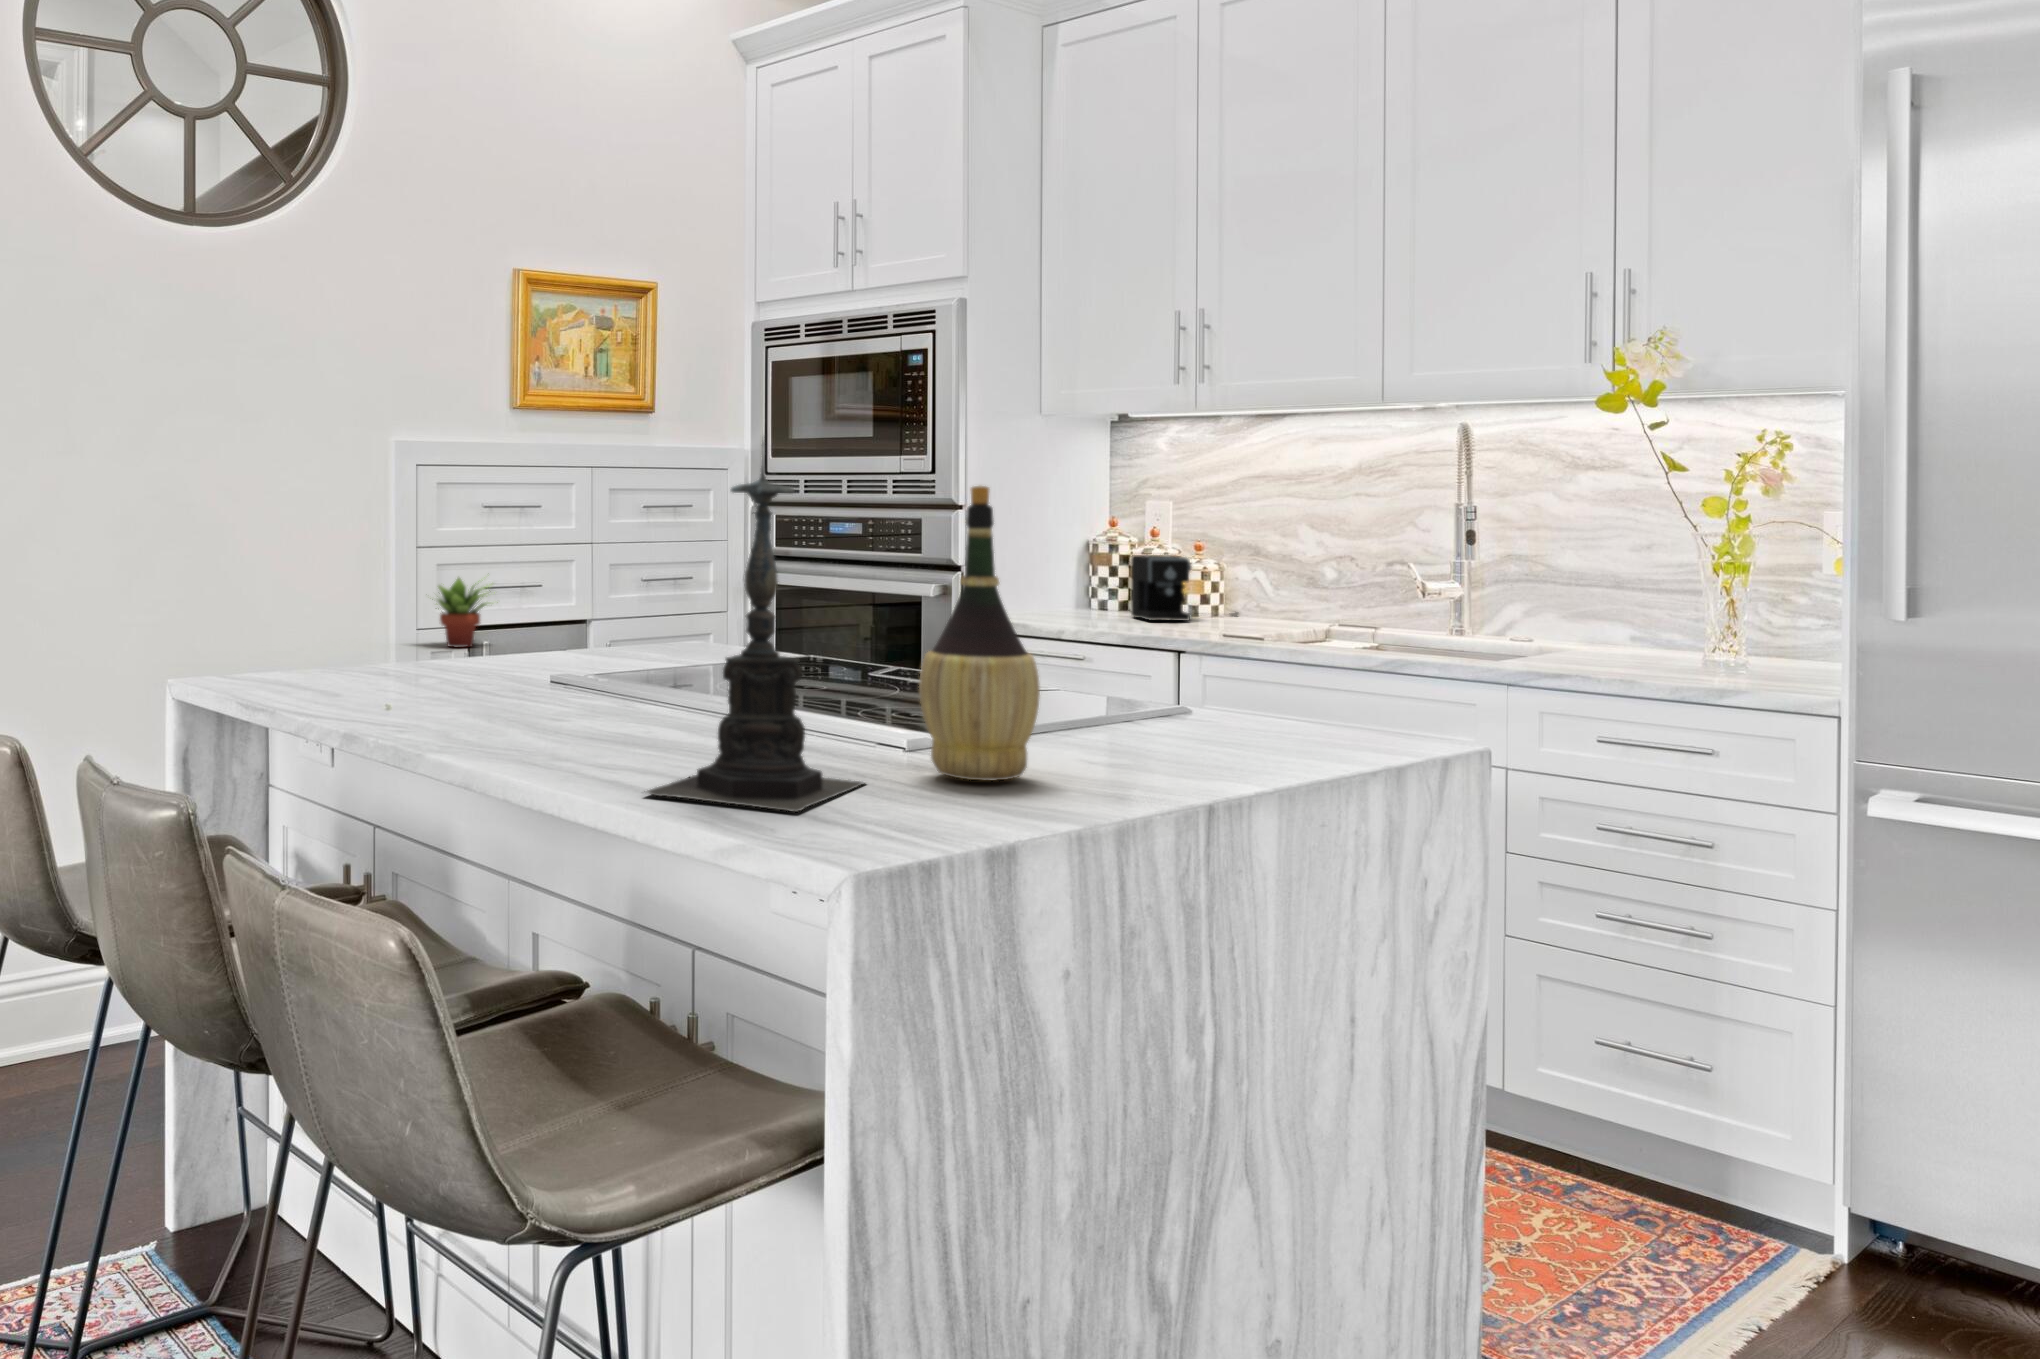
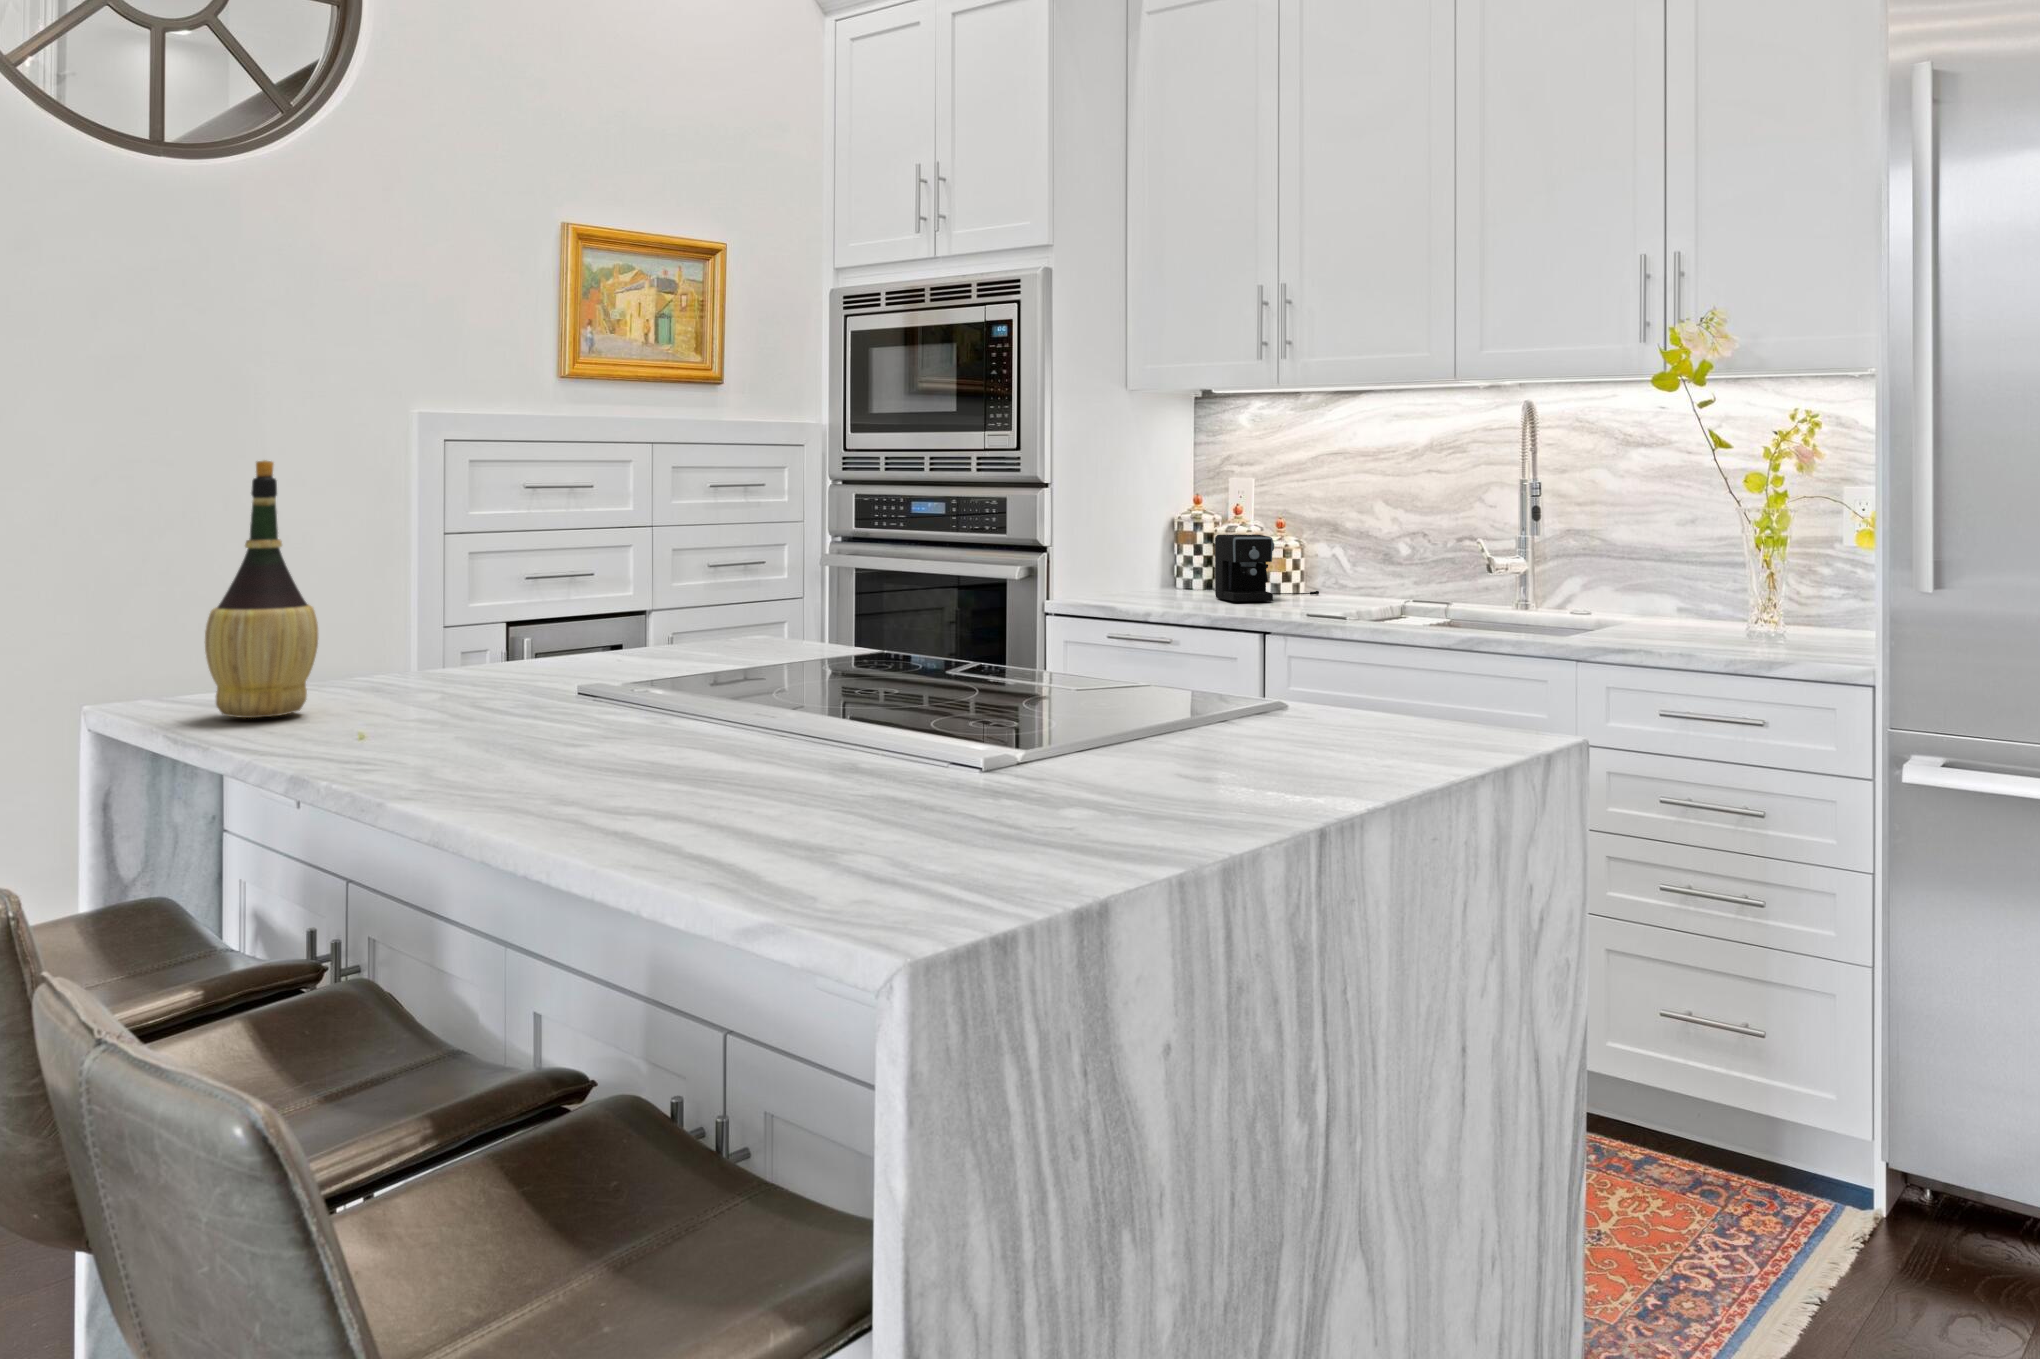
candle holder: present [644,442,864,812] -> none [643,394,931,868]
wine bottle: present [919,486,1040,781] -> present [205,460,318,718]
succulent plant: present [438,578,488,647] -> none [442,564,542,649]

